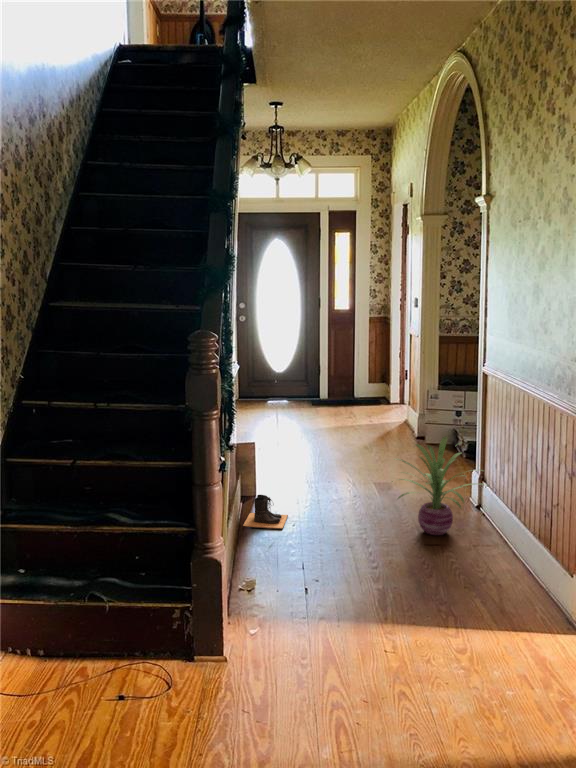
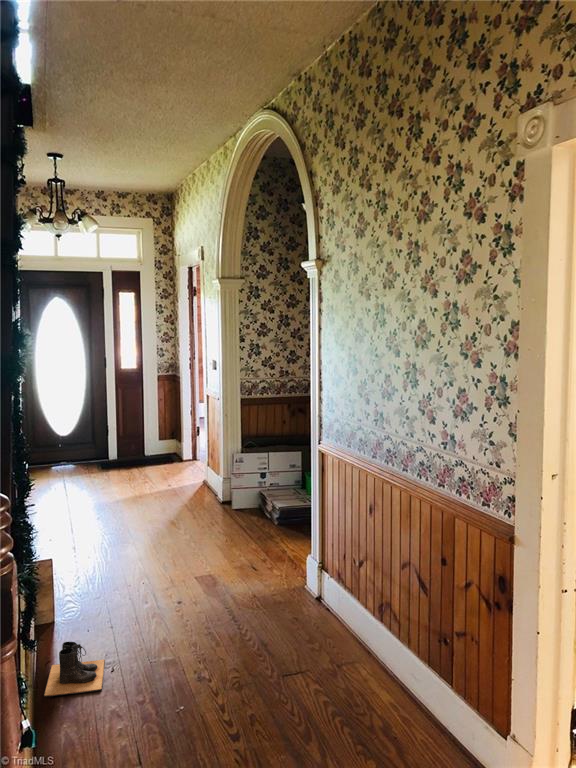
decorative plant: present [397,436,482,535] -> none [234,538,353,665]

